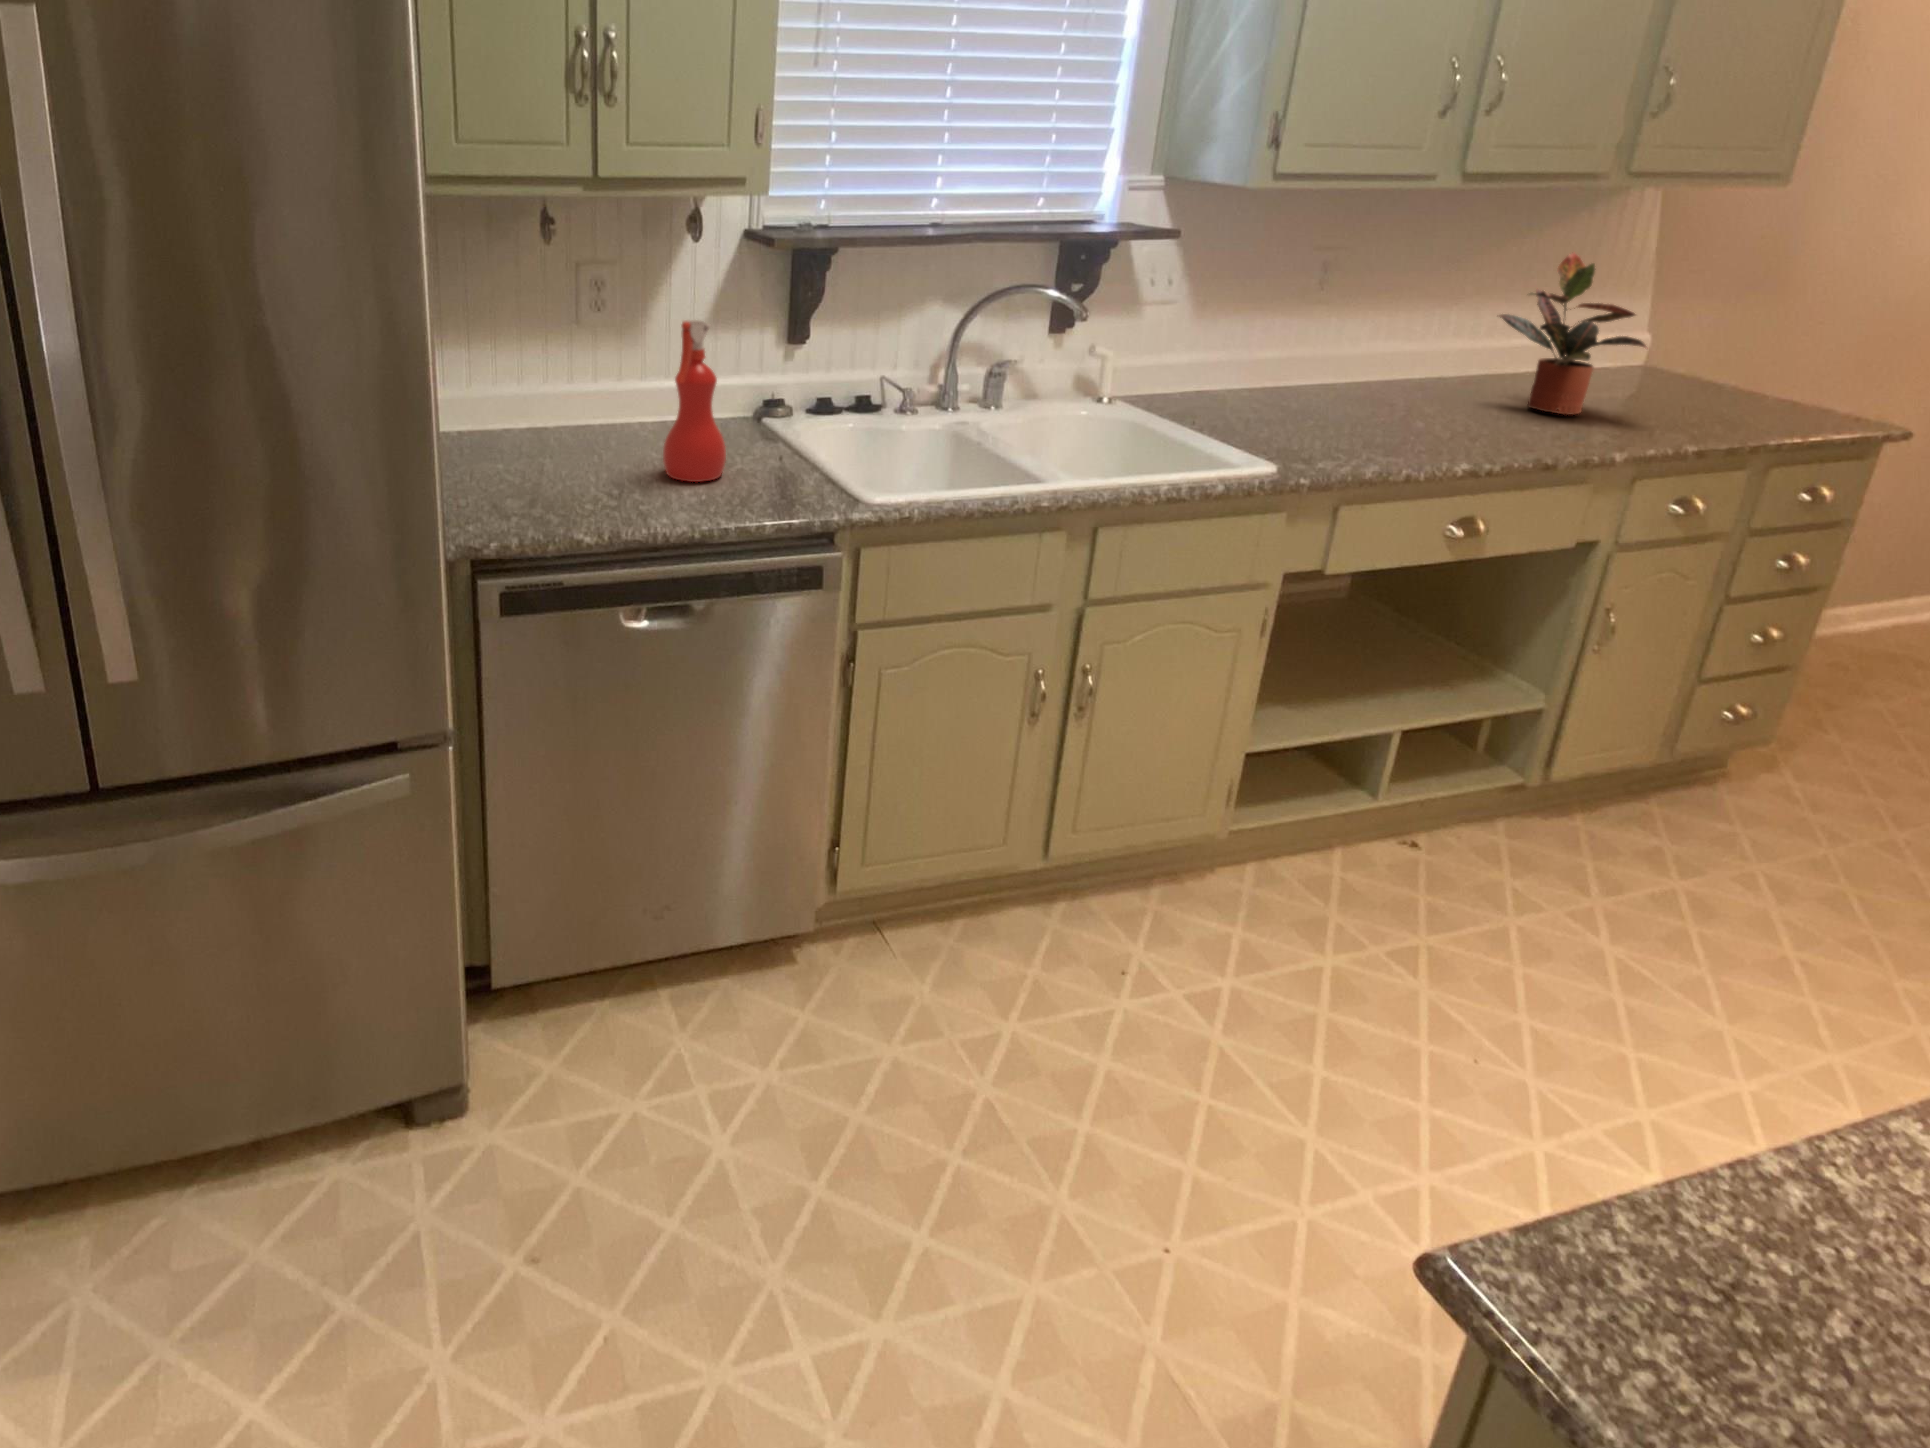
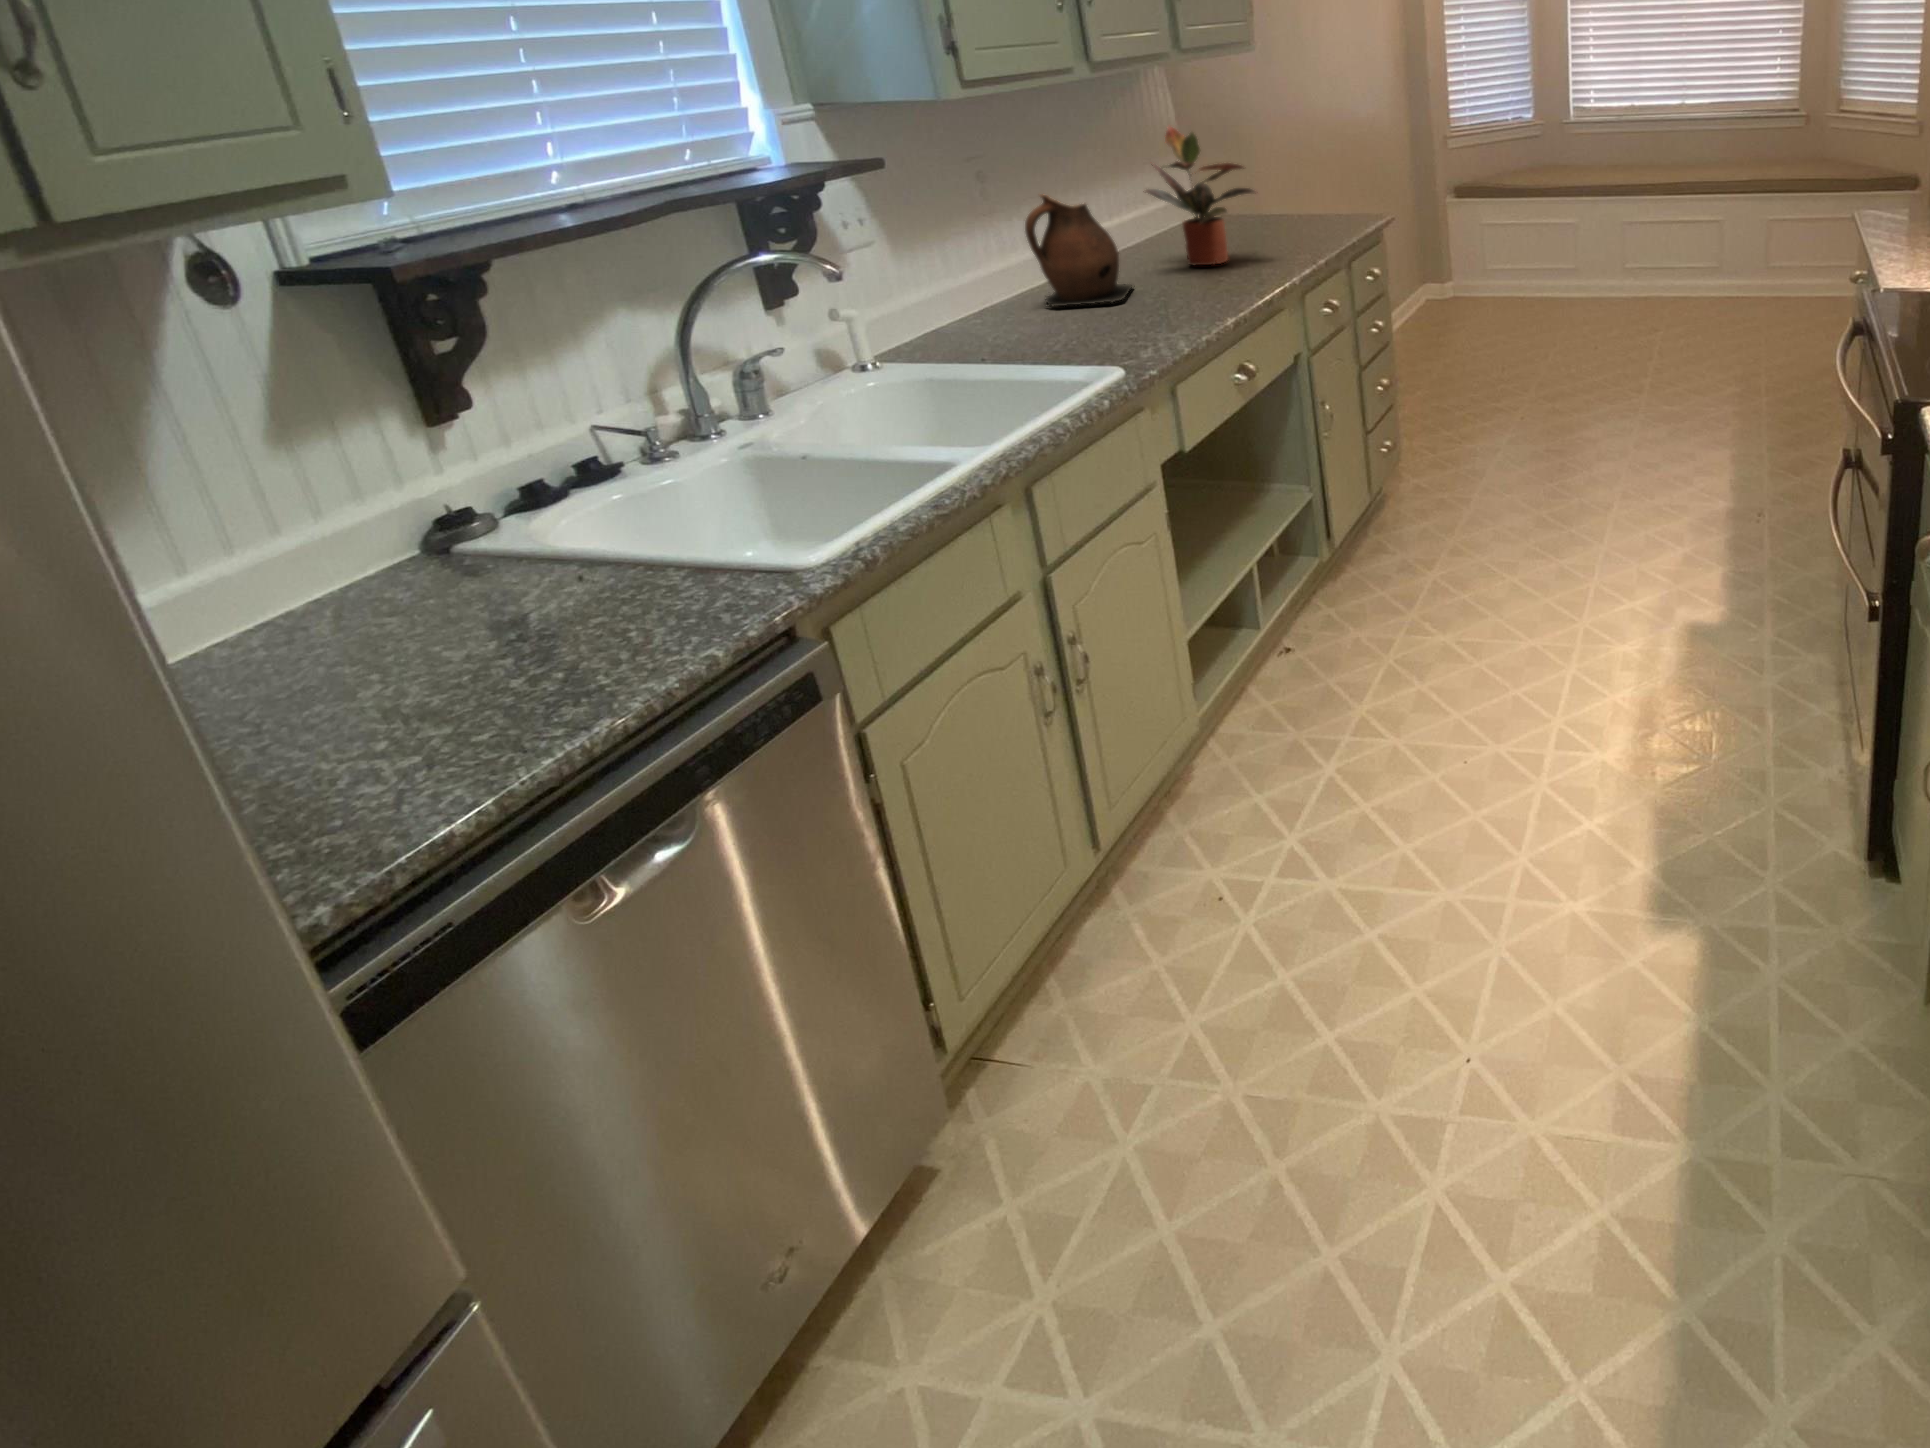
ceramic pitcher: none [1322,293,1434,416] -> present [1025,194,1133,306]
spray bottle: present [663,320,726,482] -> none [389,418,543,676]

